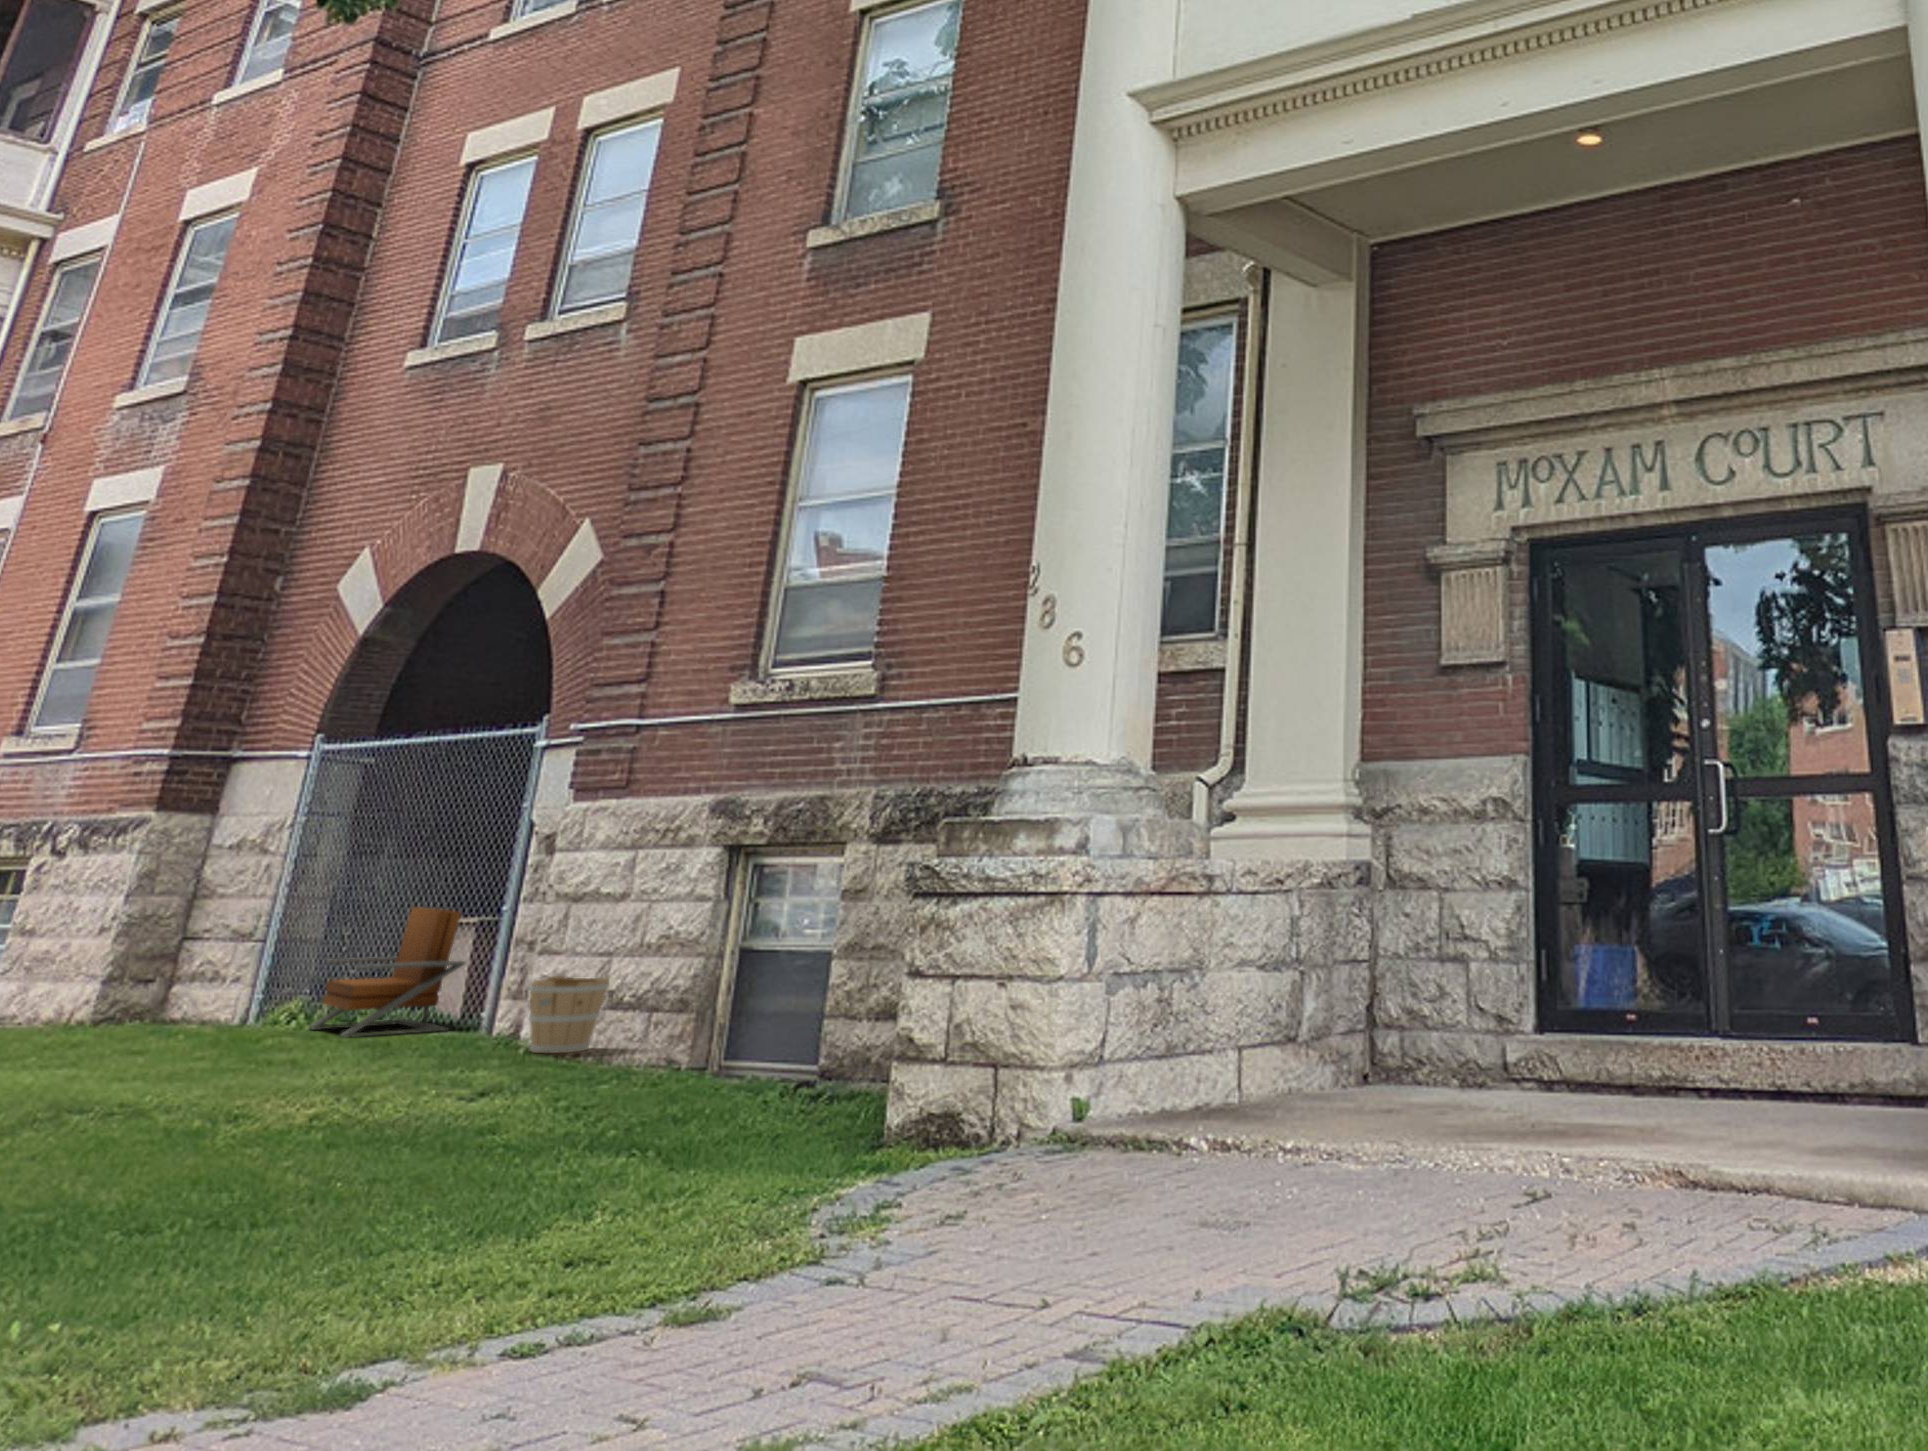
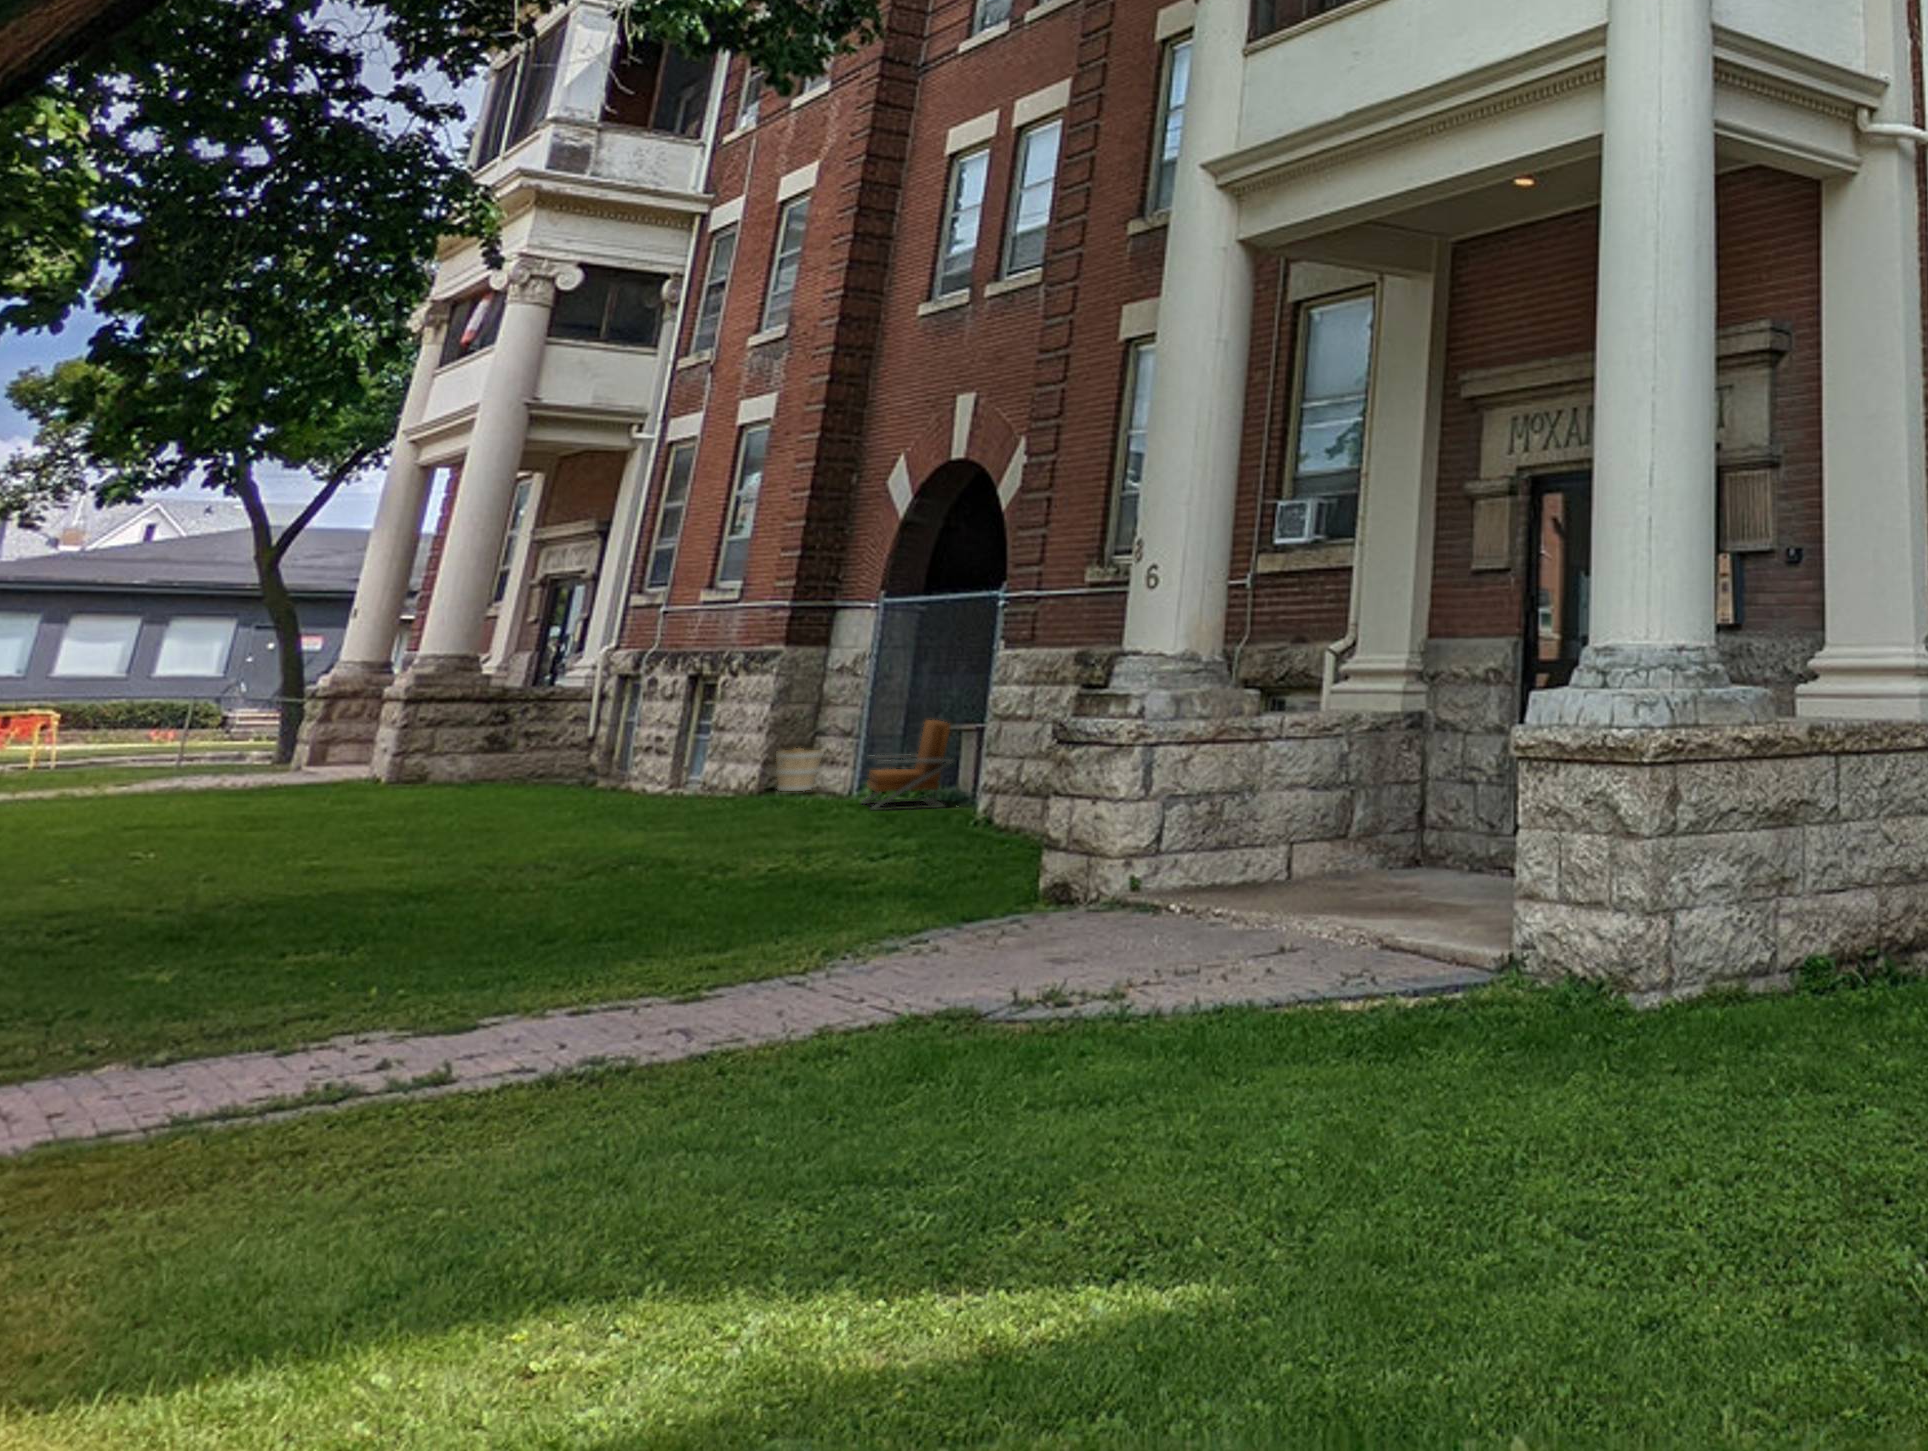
wooden bucket: present [529,976,610,1053] -> present [776,748,823,791]

